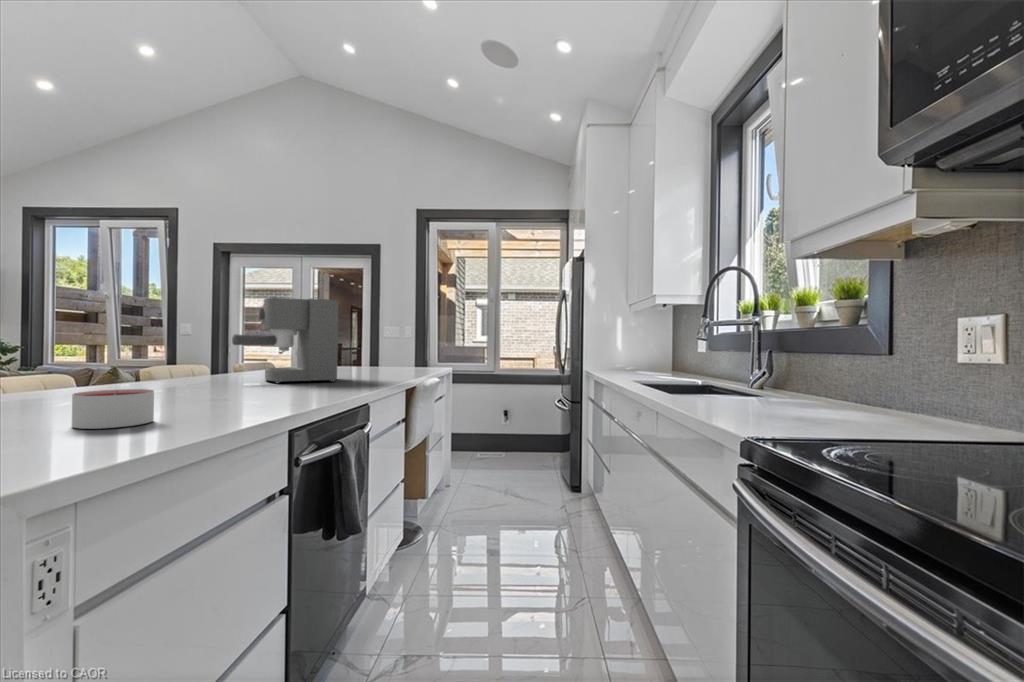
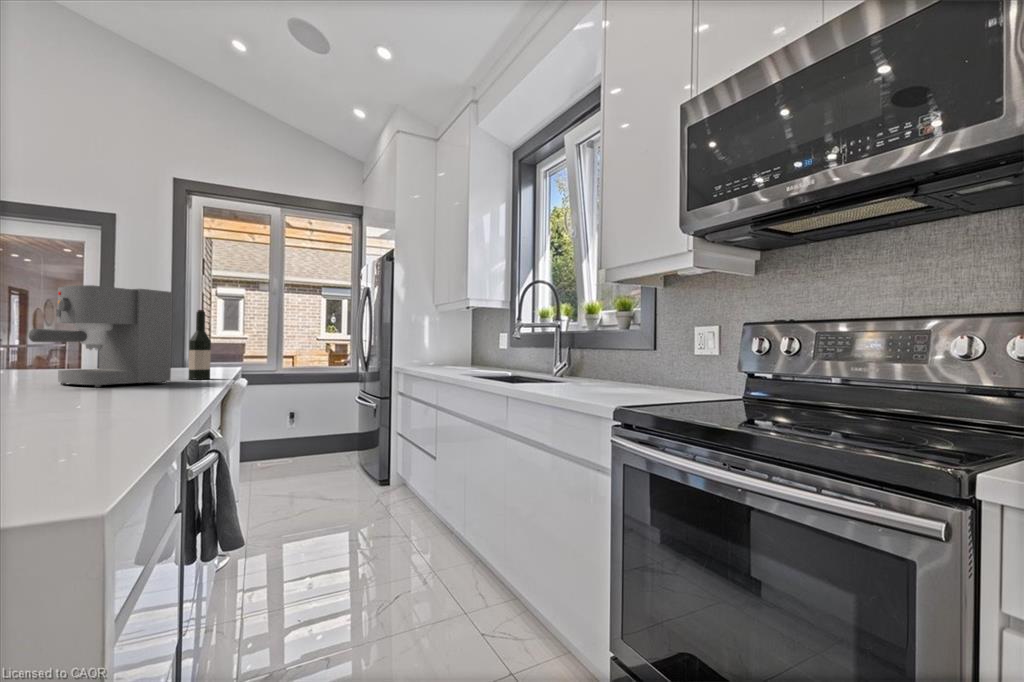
wine bottle: none [367,316,385,378] -> present [189,310,211,379]
candle: present [72,389,154,429] -> none [43,386,128,425]

